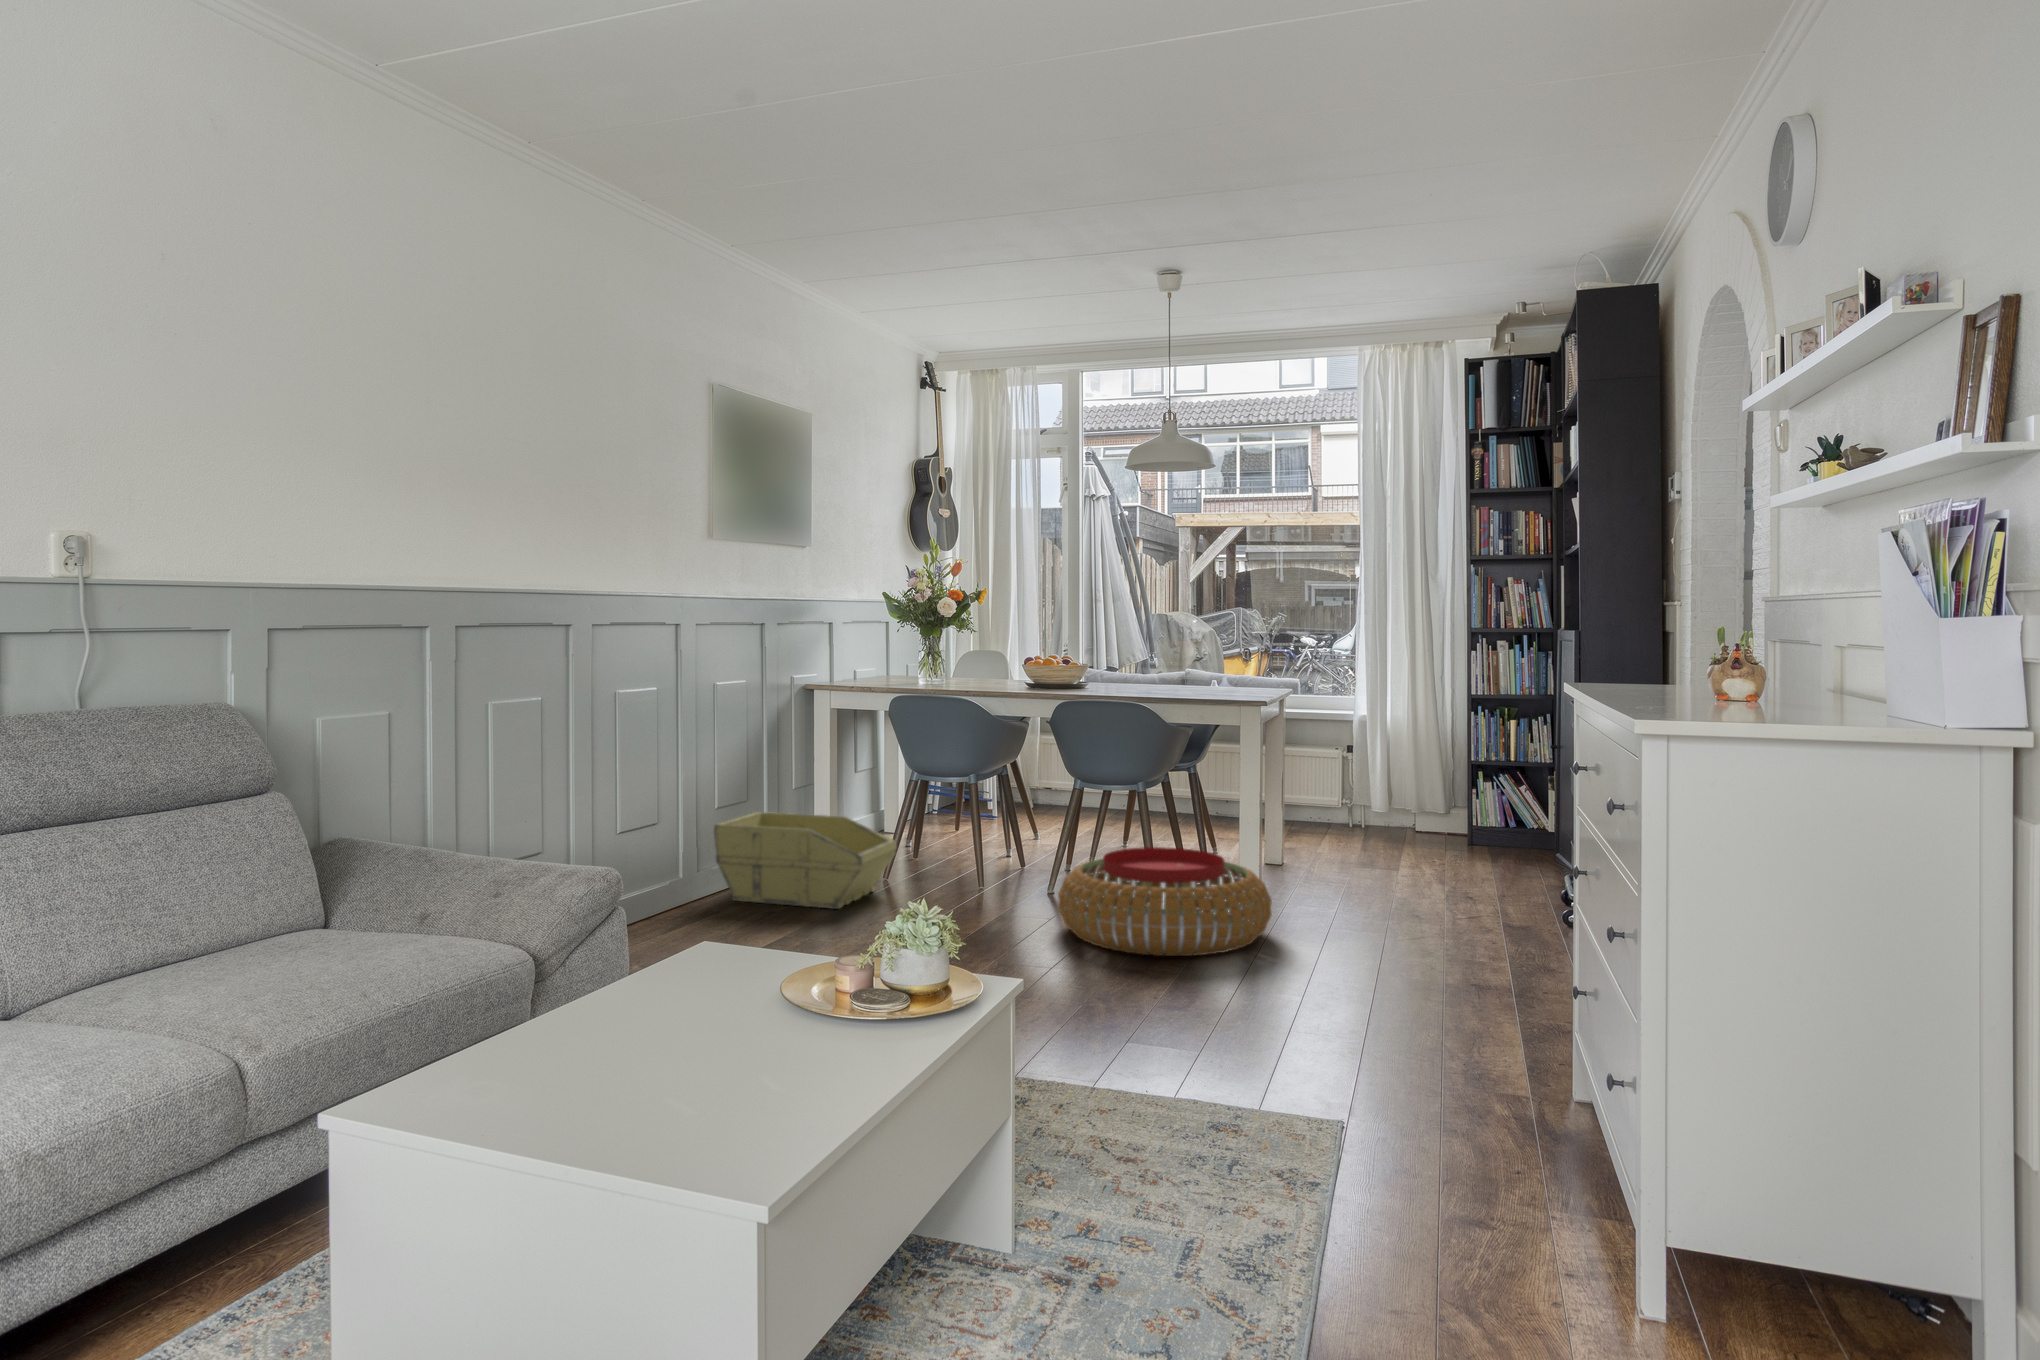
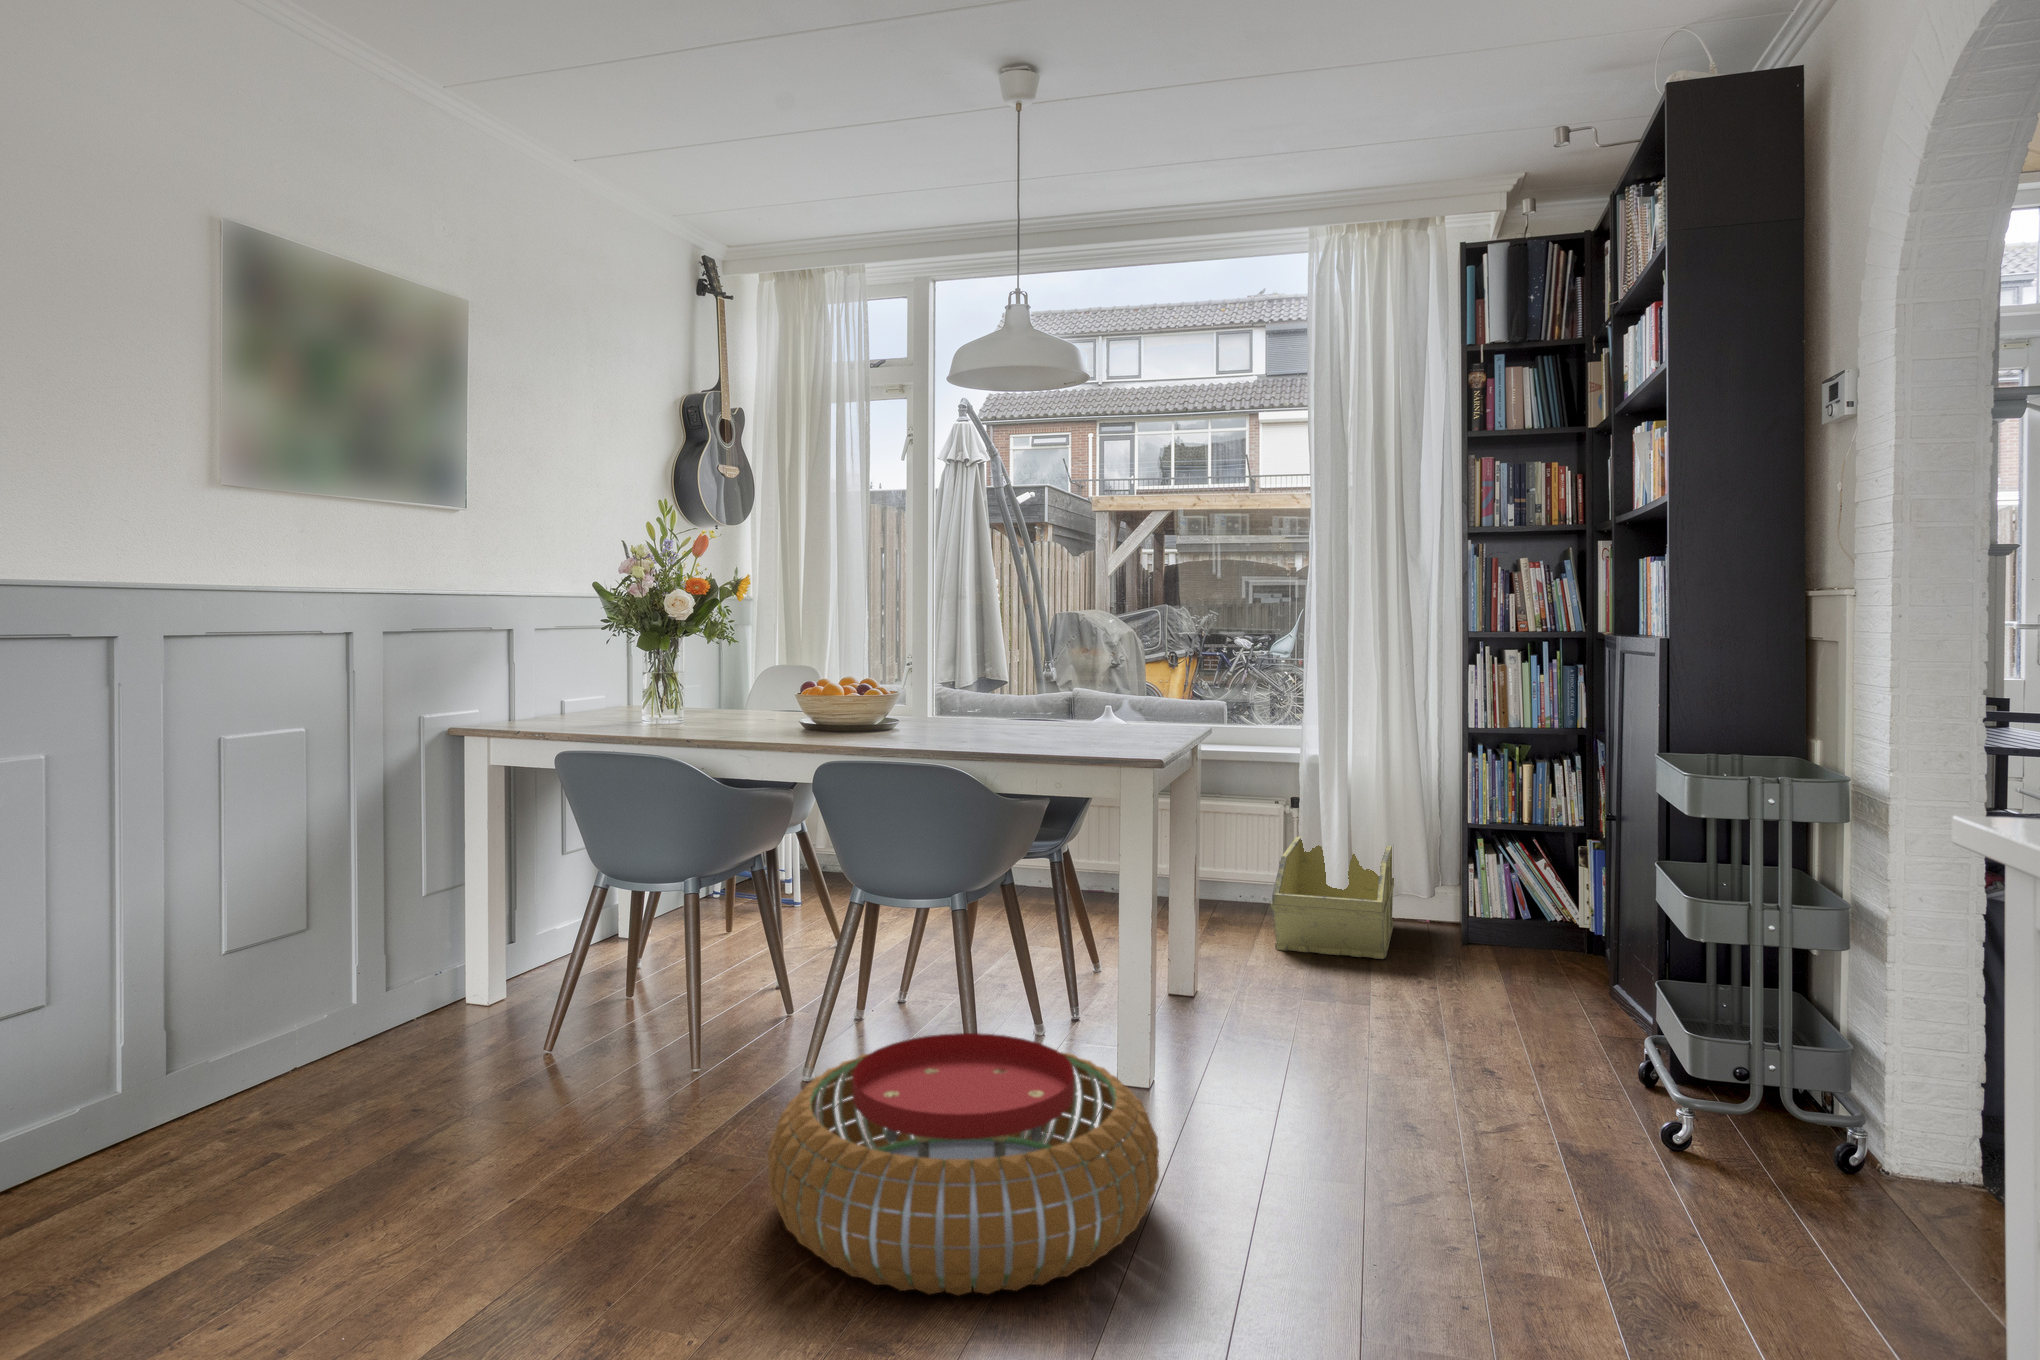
storage bin: present [714,812,897,909] -> present [1271,837,1394,959]

